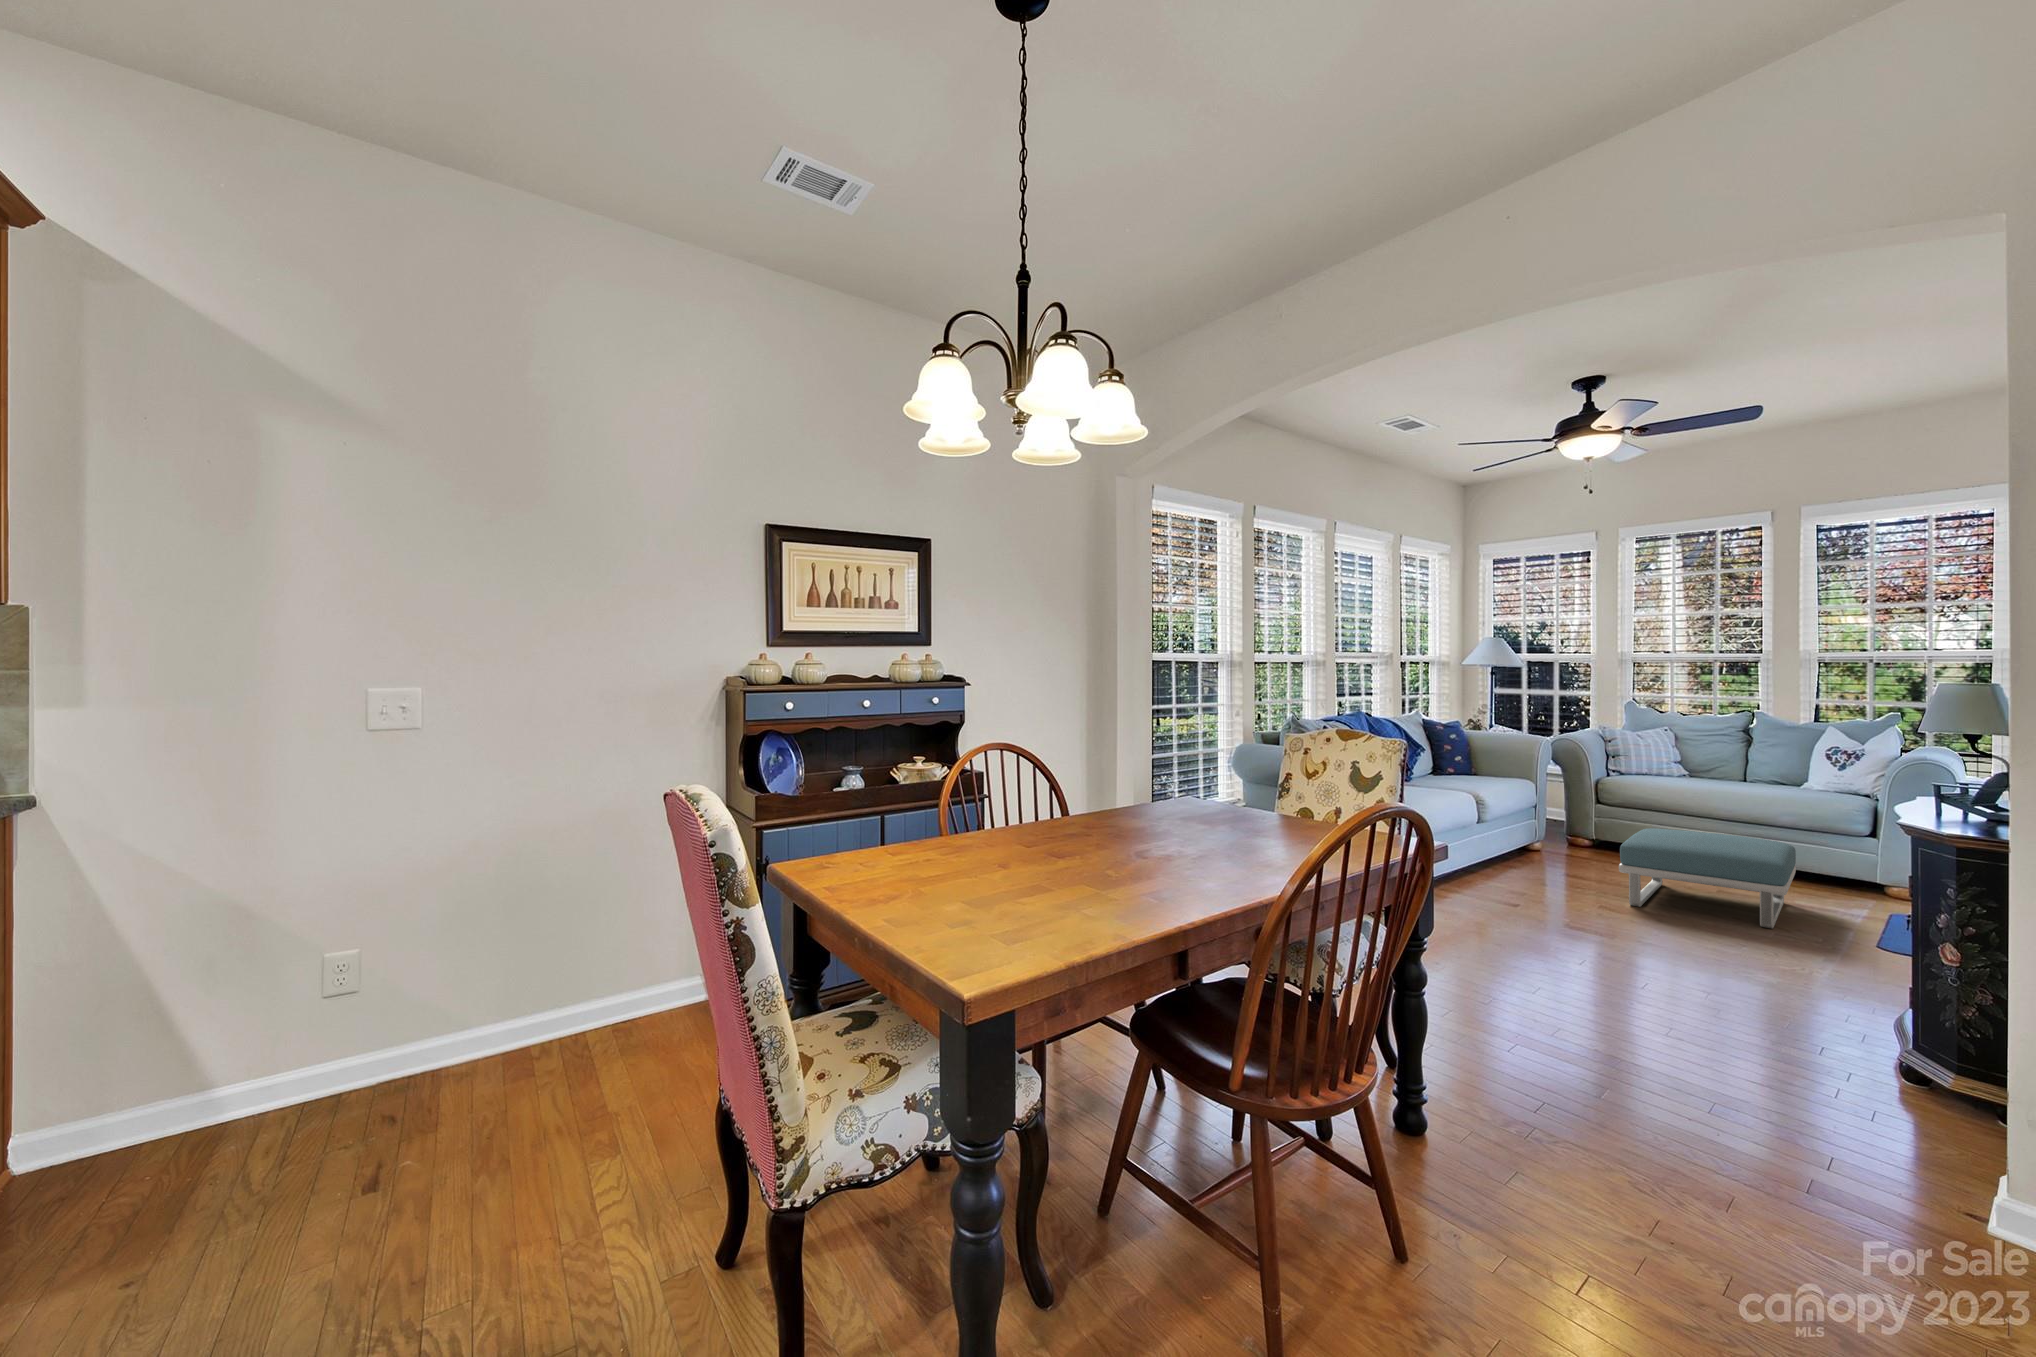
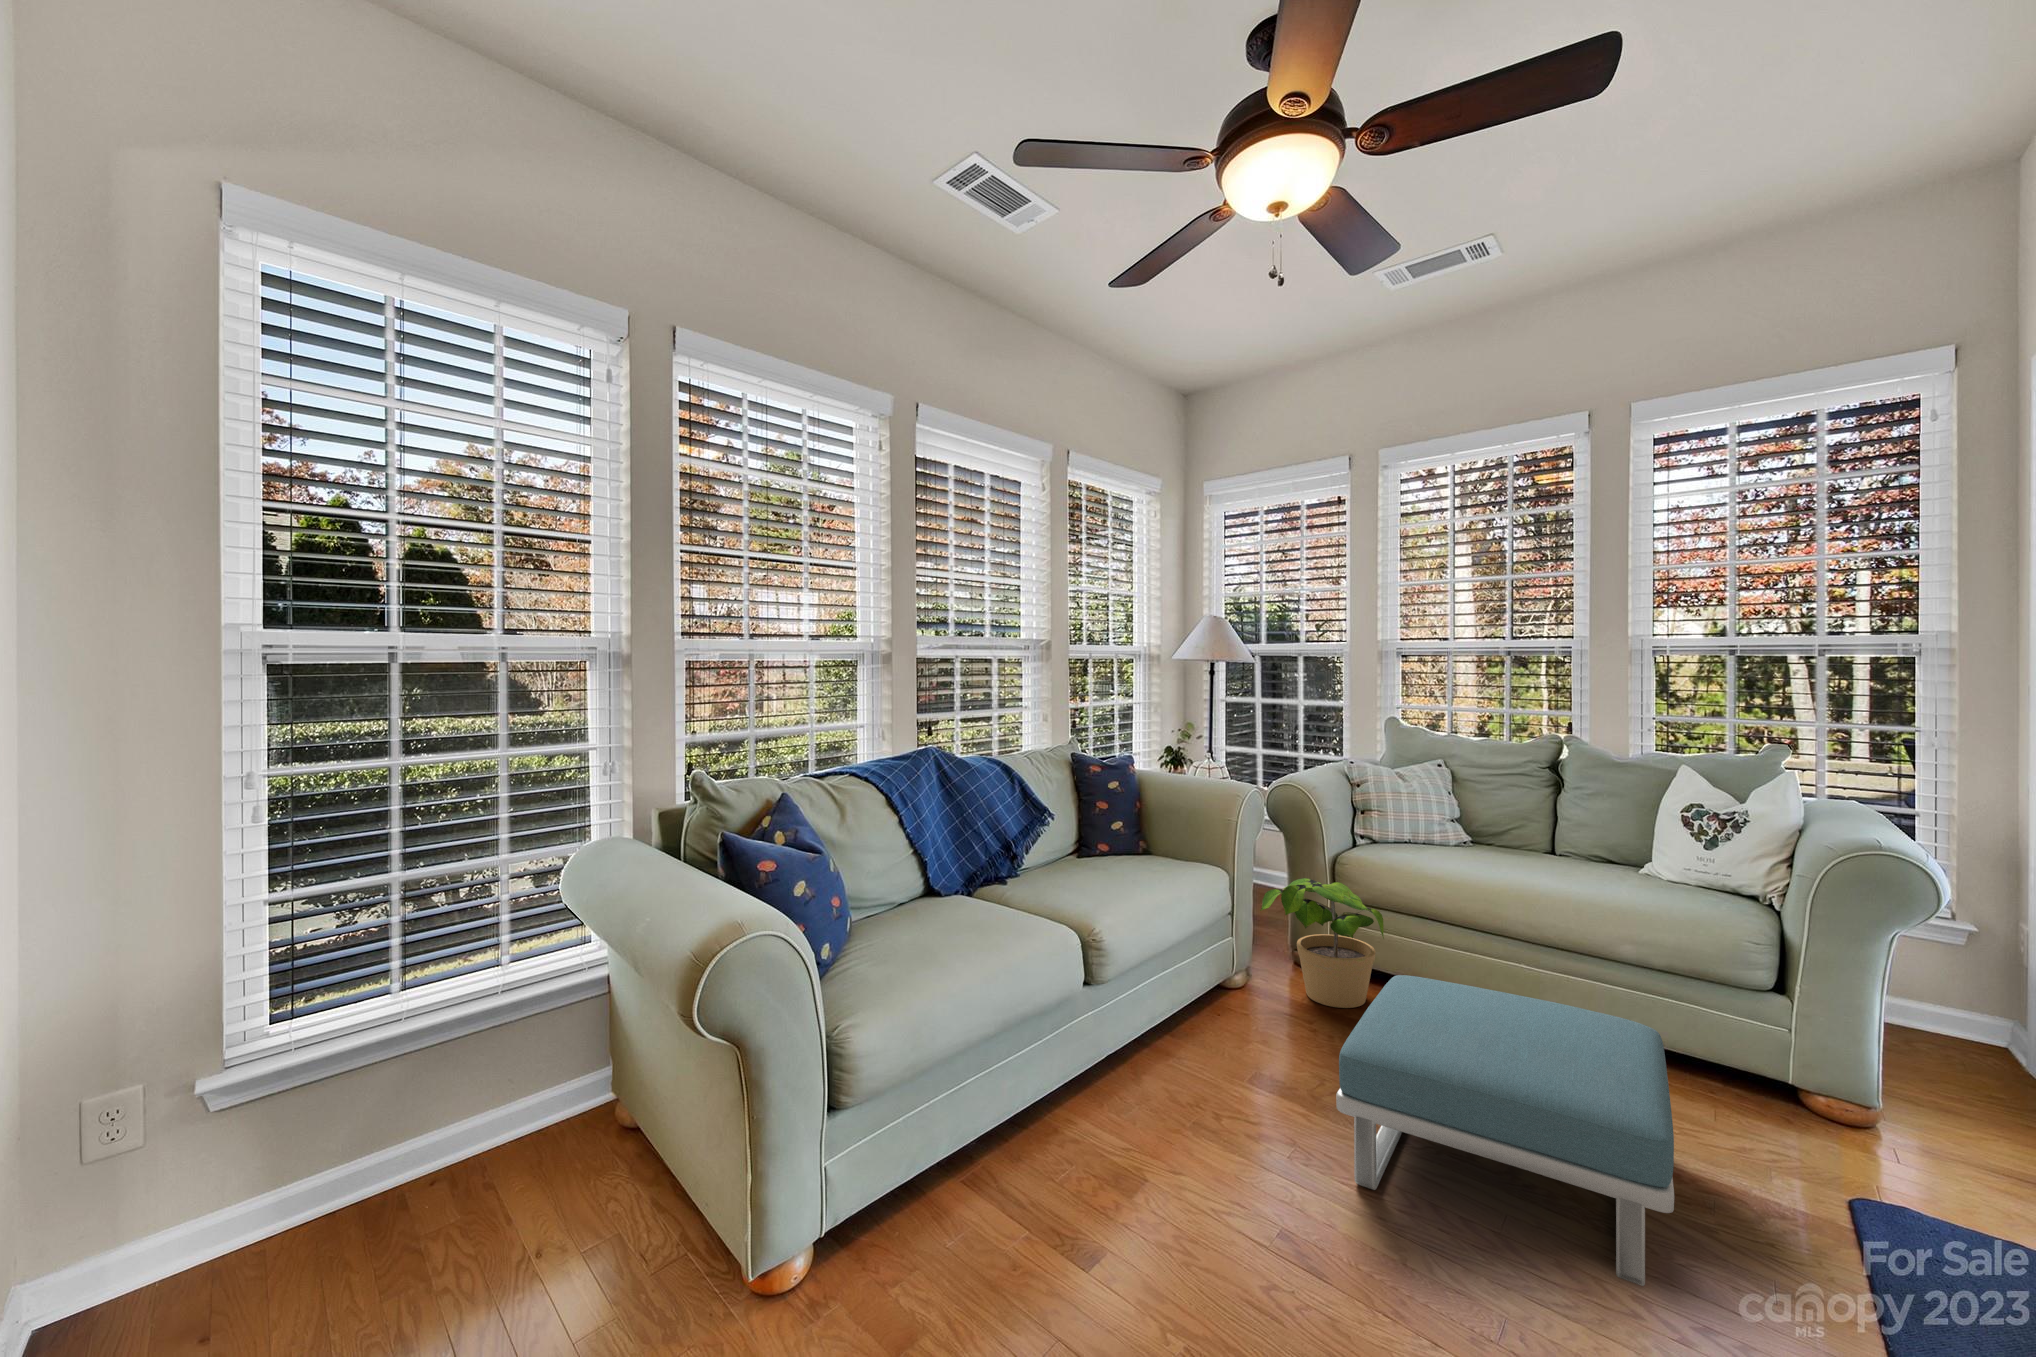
potted plant: none [1551,787,1632,863] -> present [1260,878,1384,1008]

